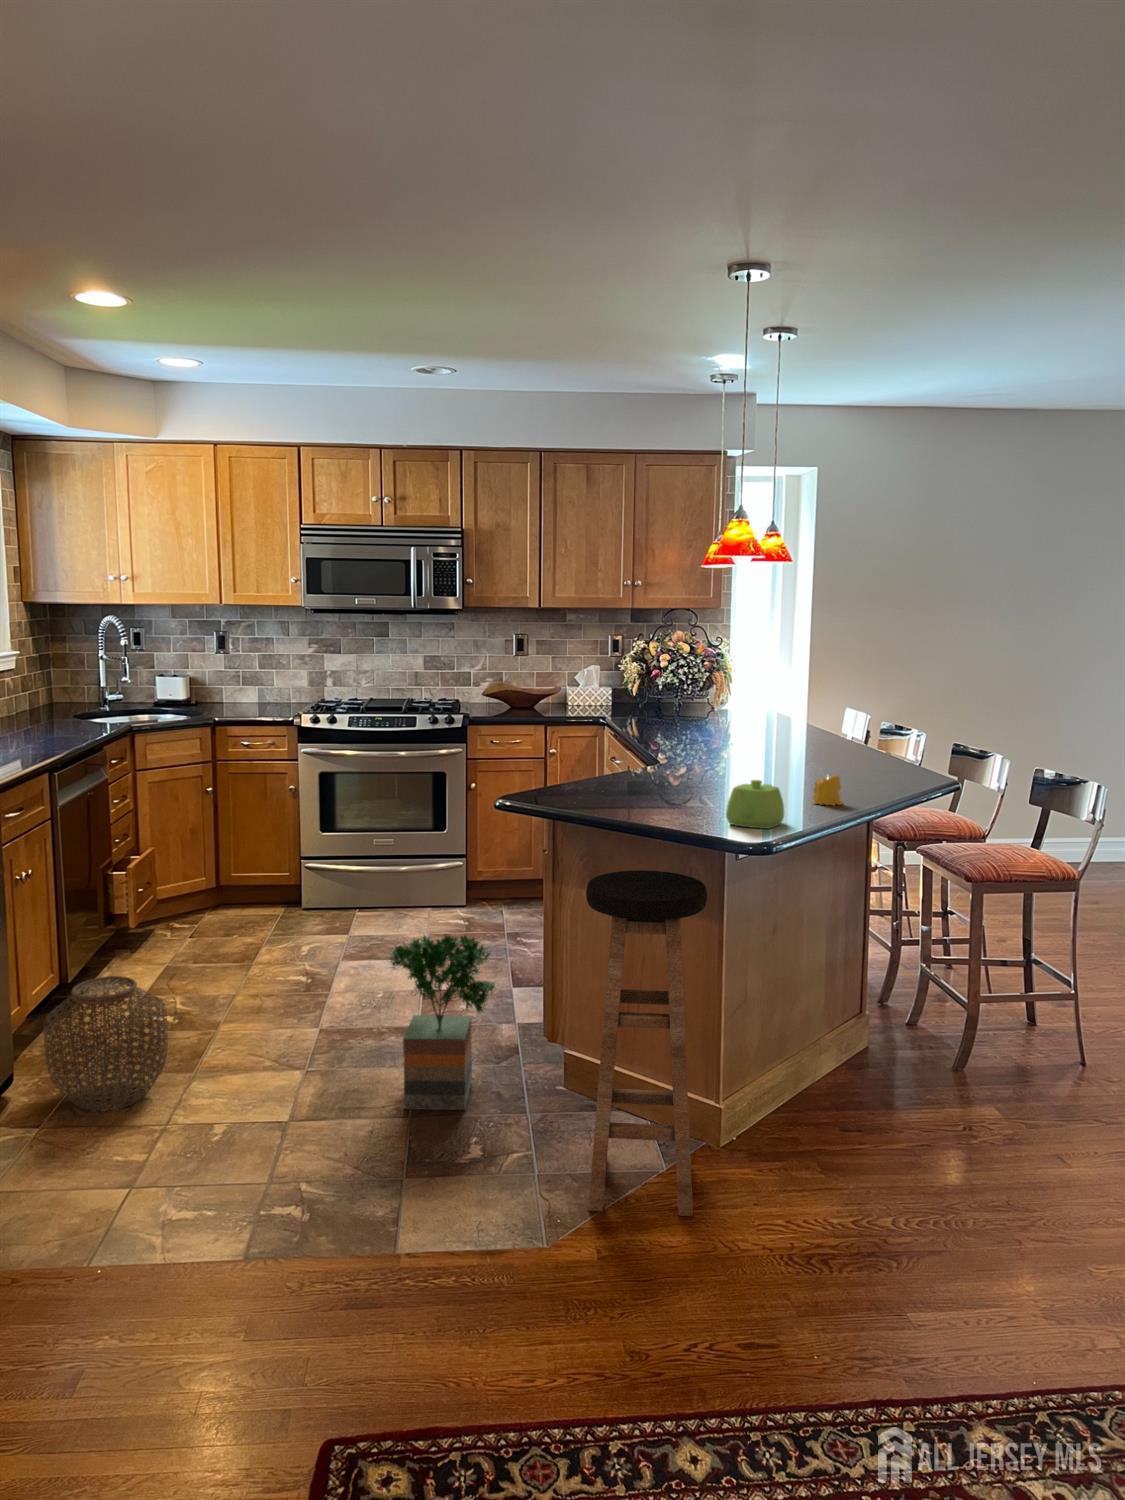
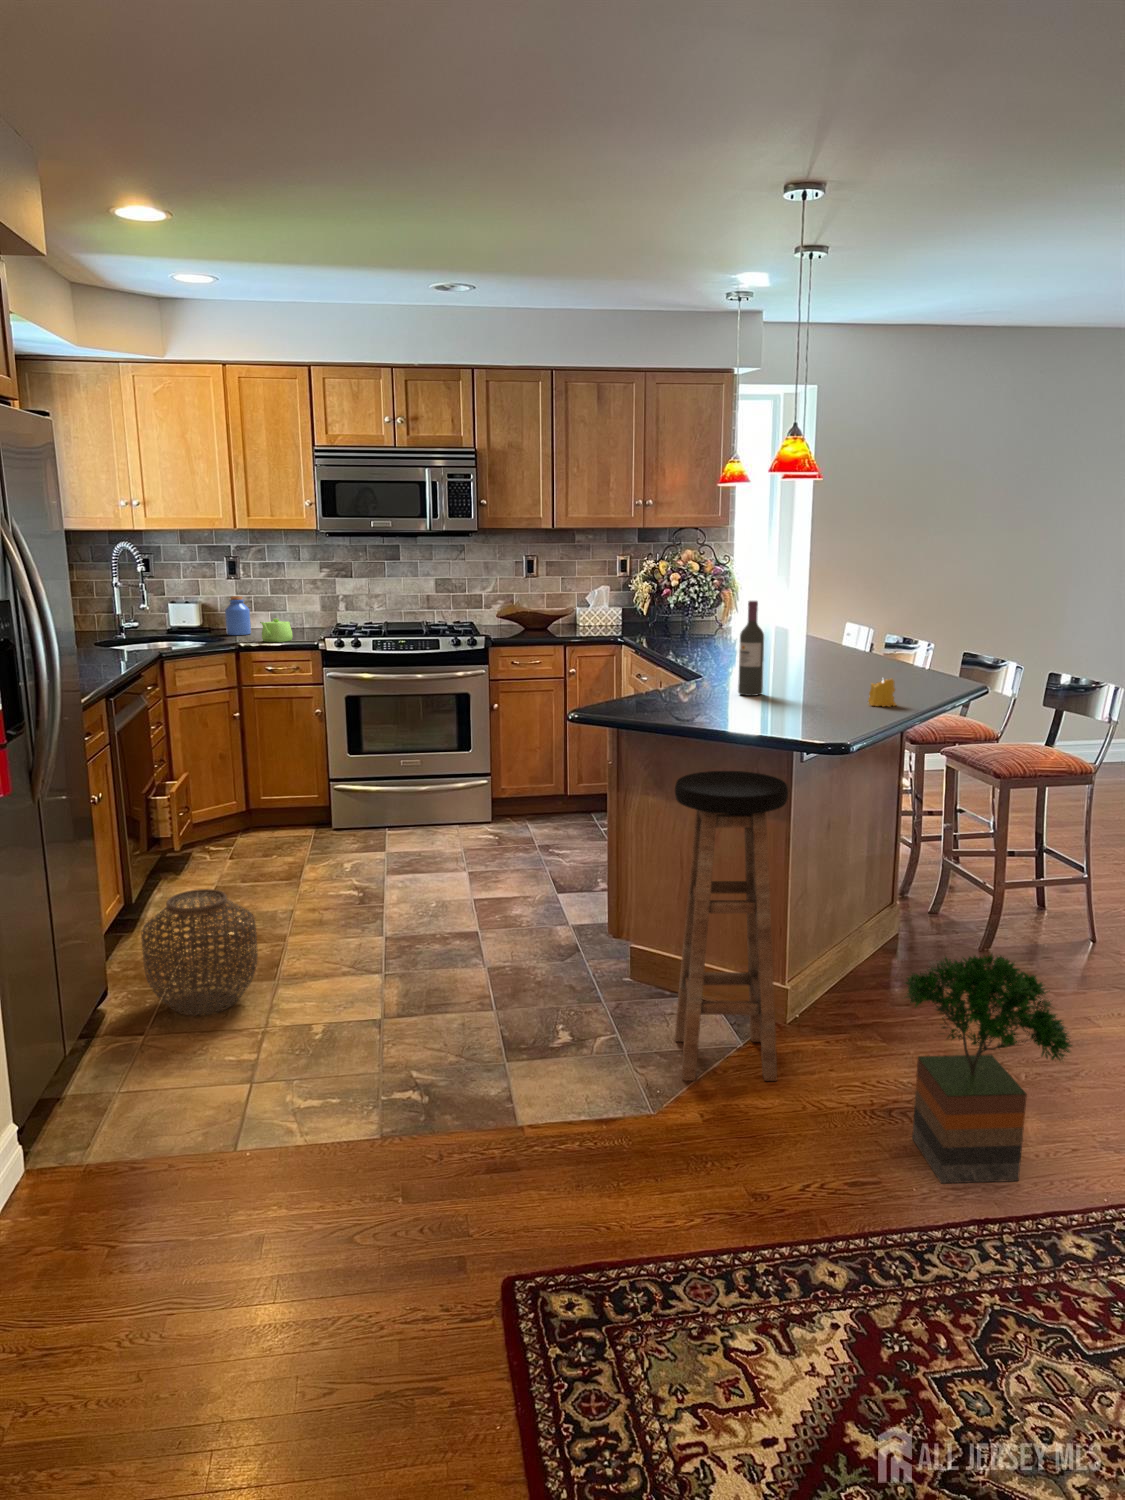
jar: none [210,669,236,708] -> present [225,596,251,635]
wine bottle: none [684,688,711,788] -> present [738,601,764,696]
teapot: present [726,780,784,829] -> present [260,619,293,642]
potted tree: present [388,935,497,1110] -> present [905,954,1072,1183]

